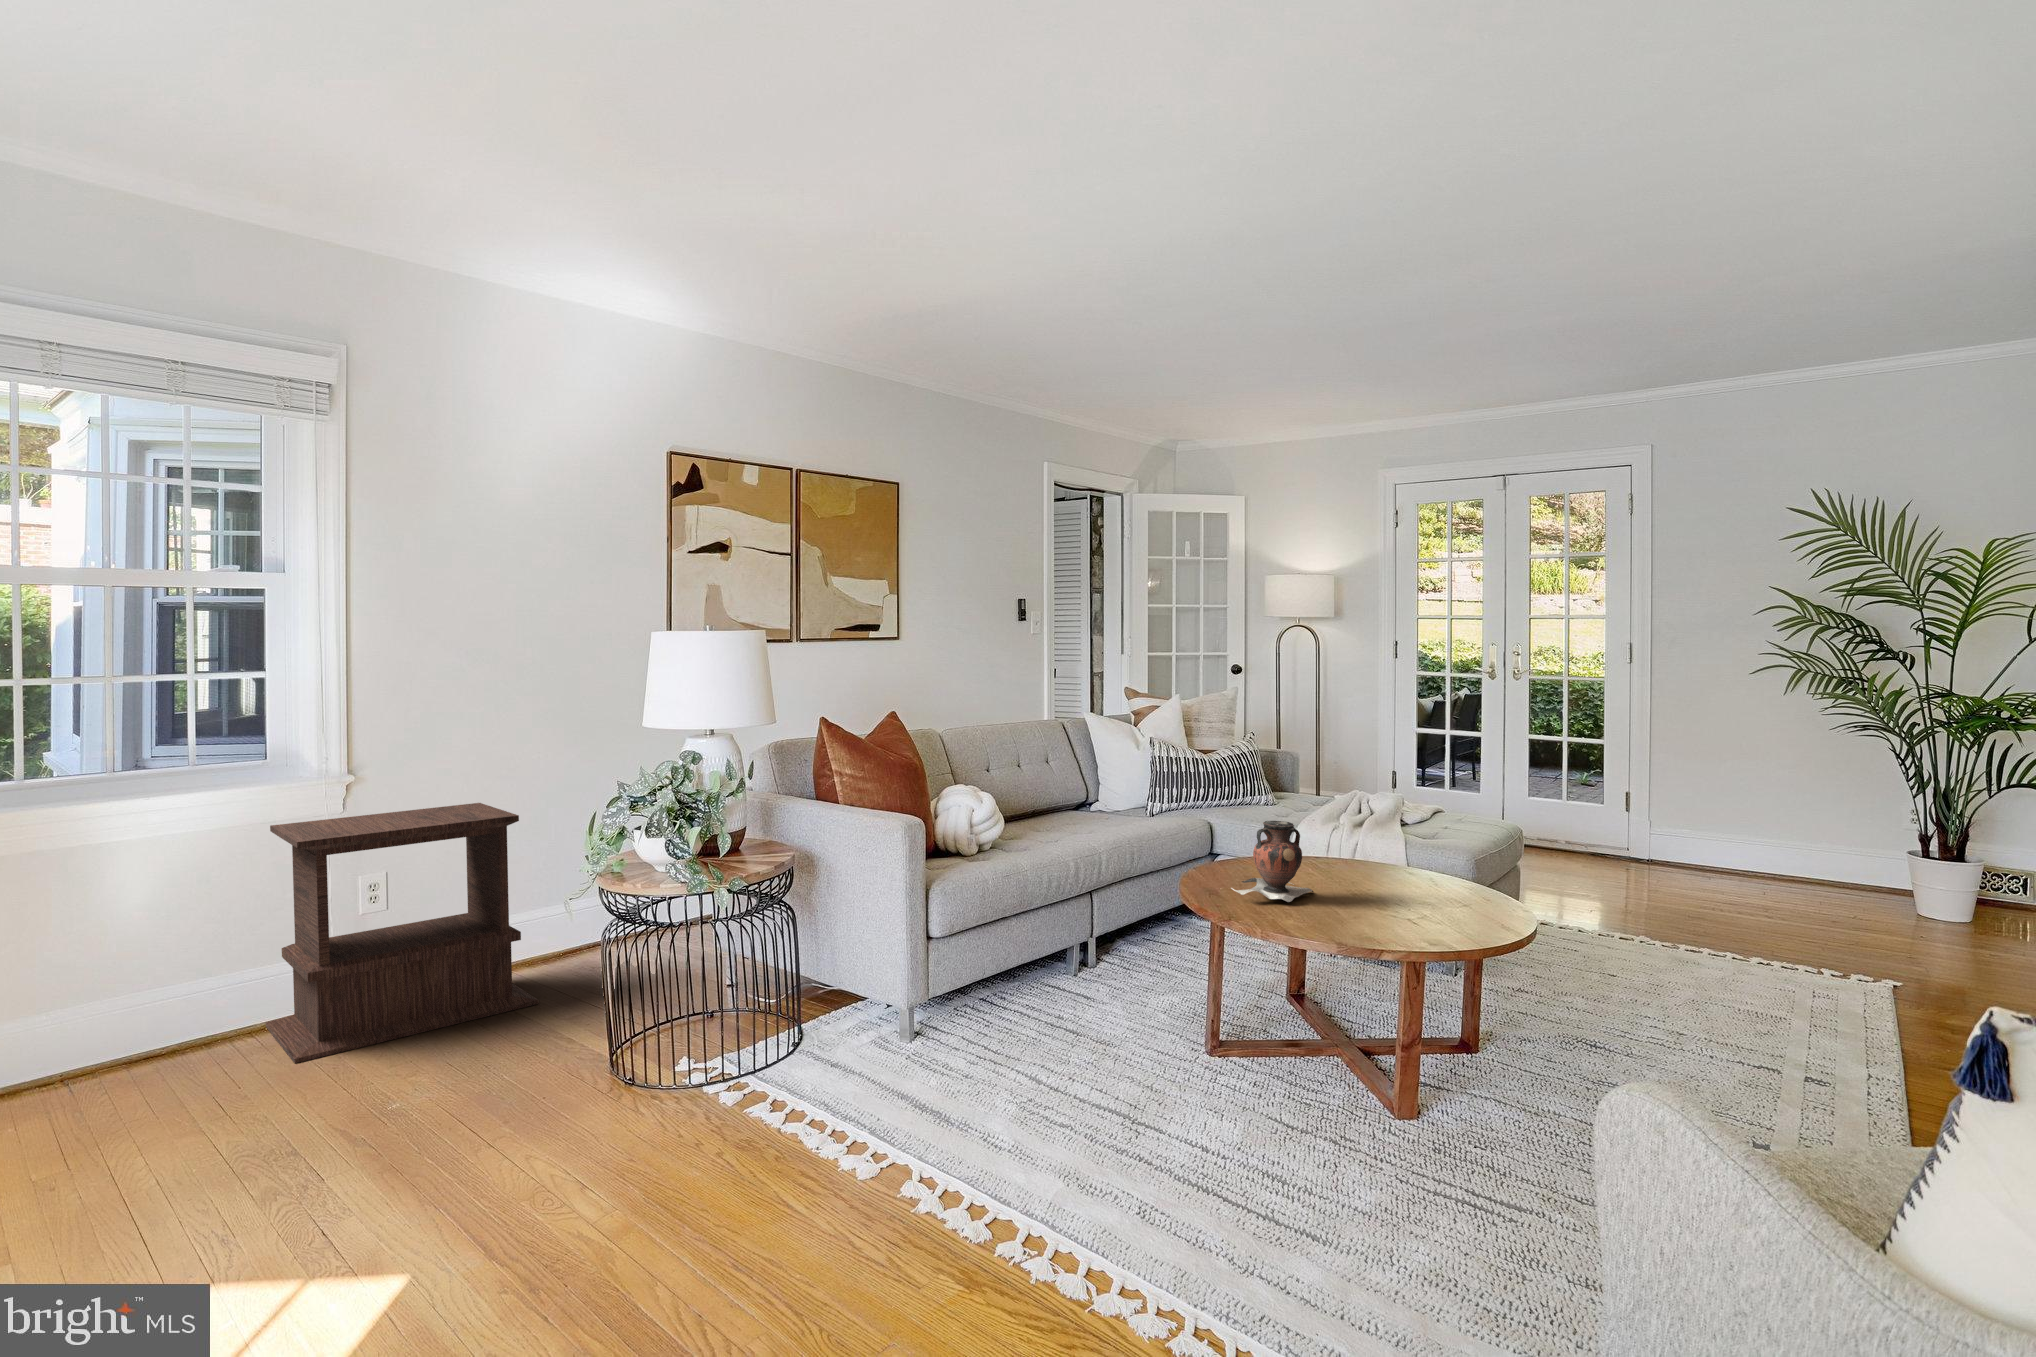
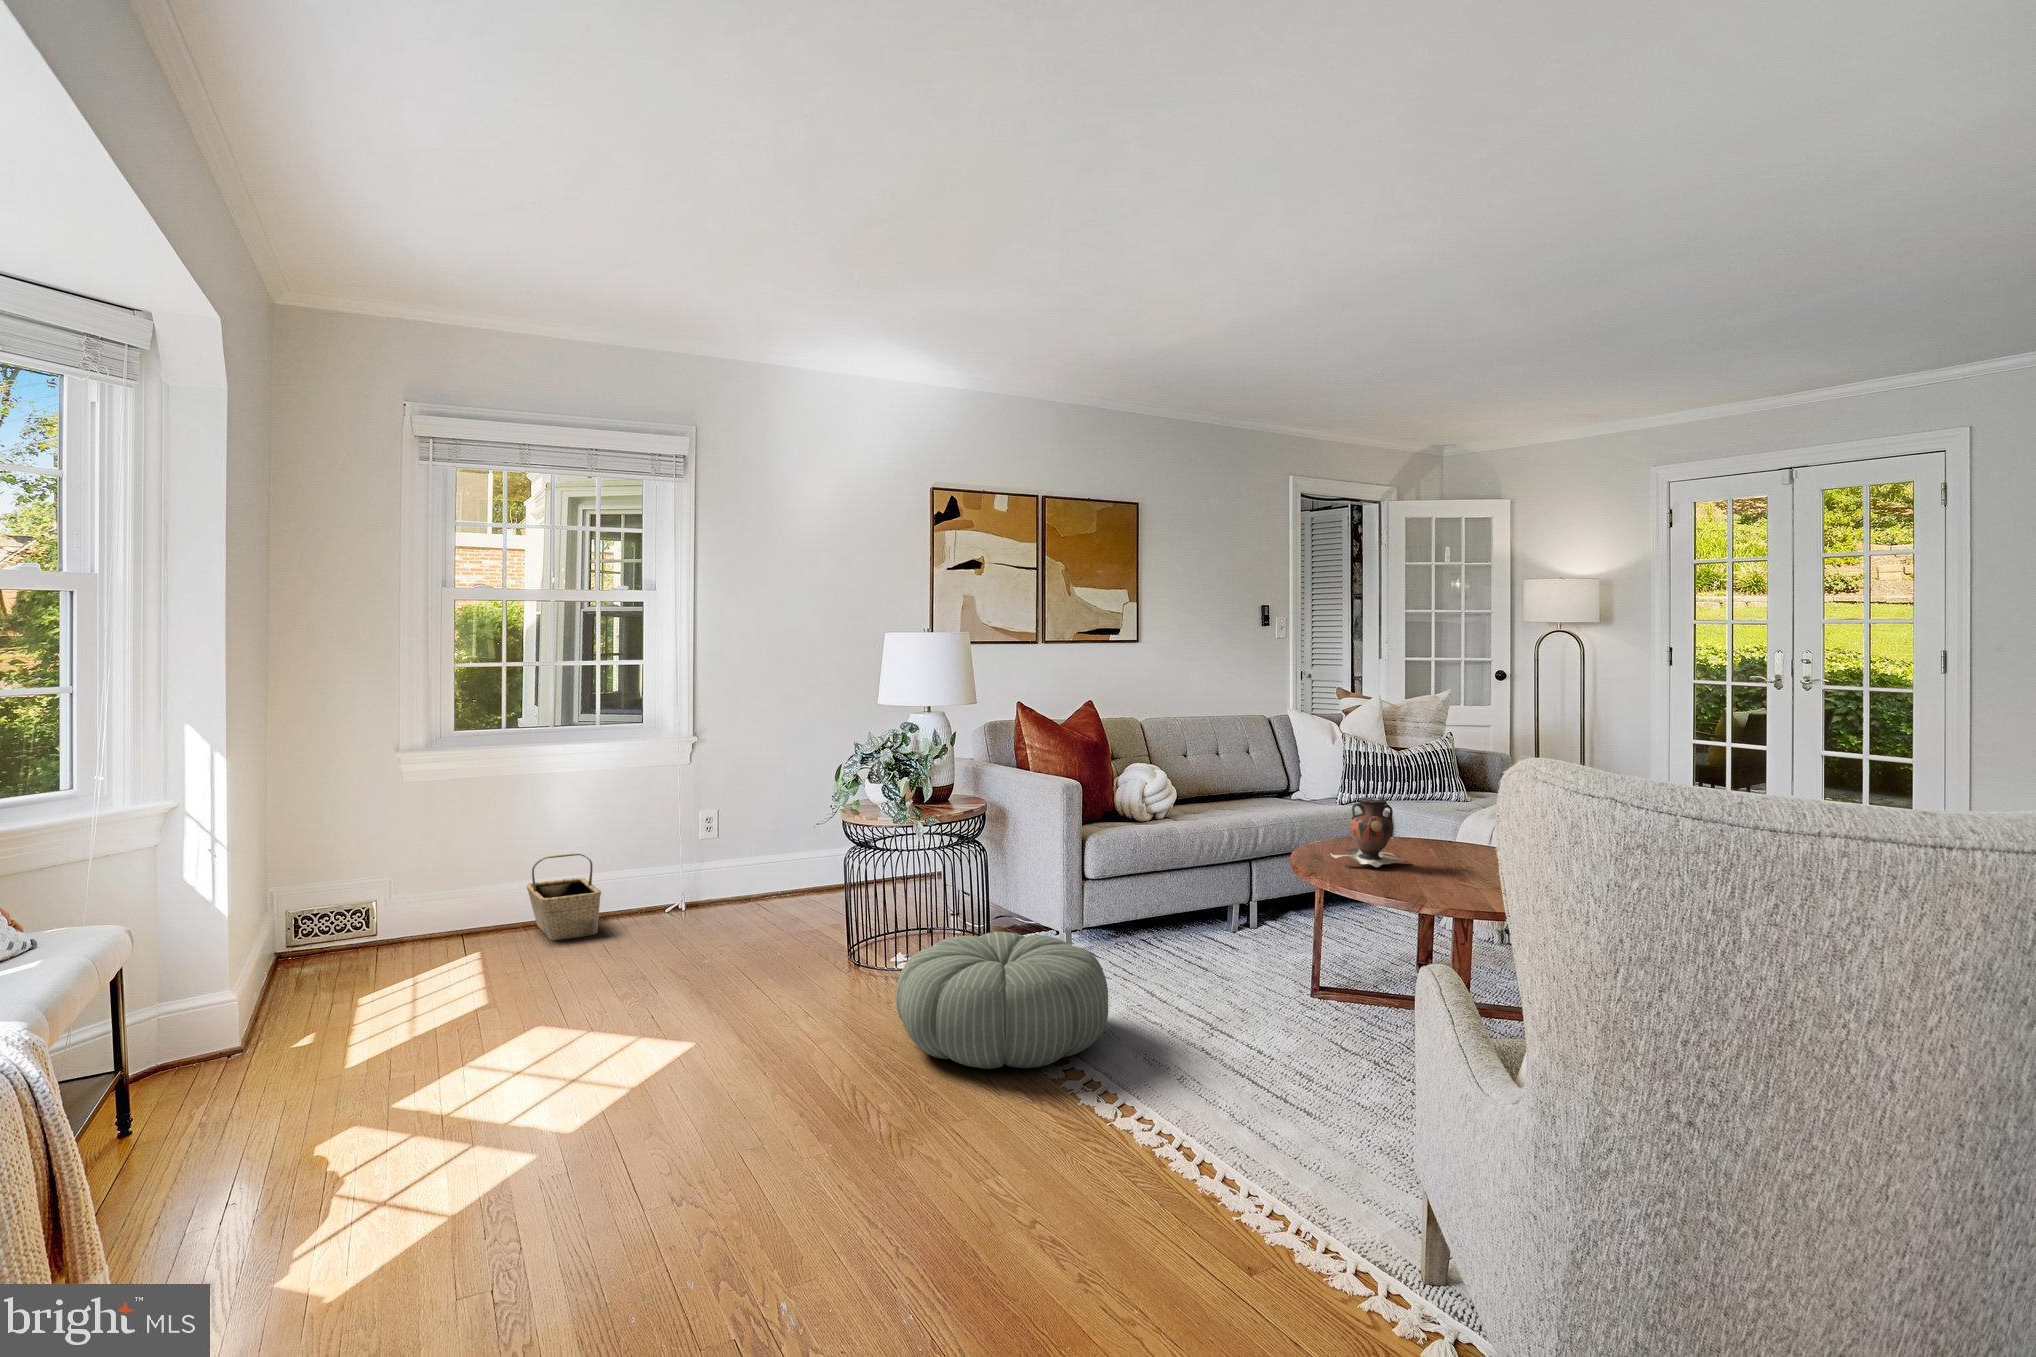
side table: present [266,803,539,1063] -> none [638,761,814,932]
basket: none [71,962,208,1101] -> present [527,854,601,940]
pouf: none [733,1030,1029,1247] -> present [896,932,1108,1069]

